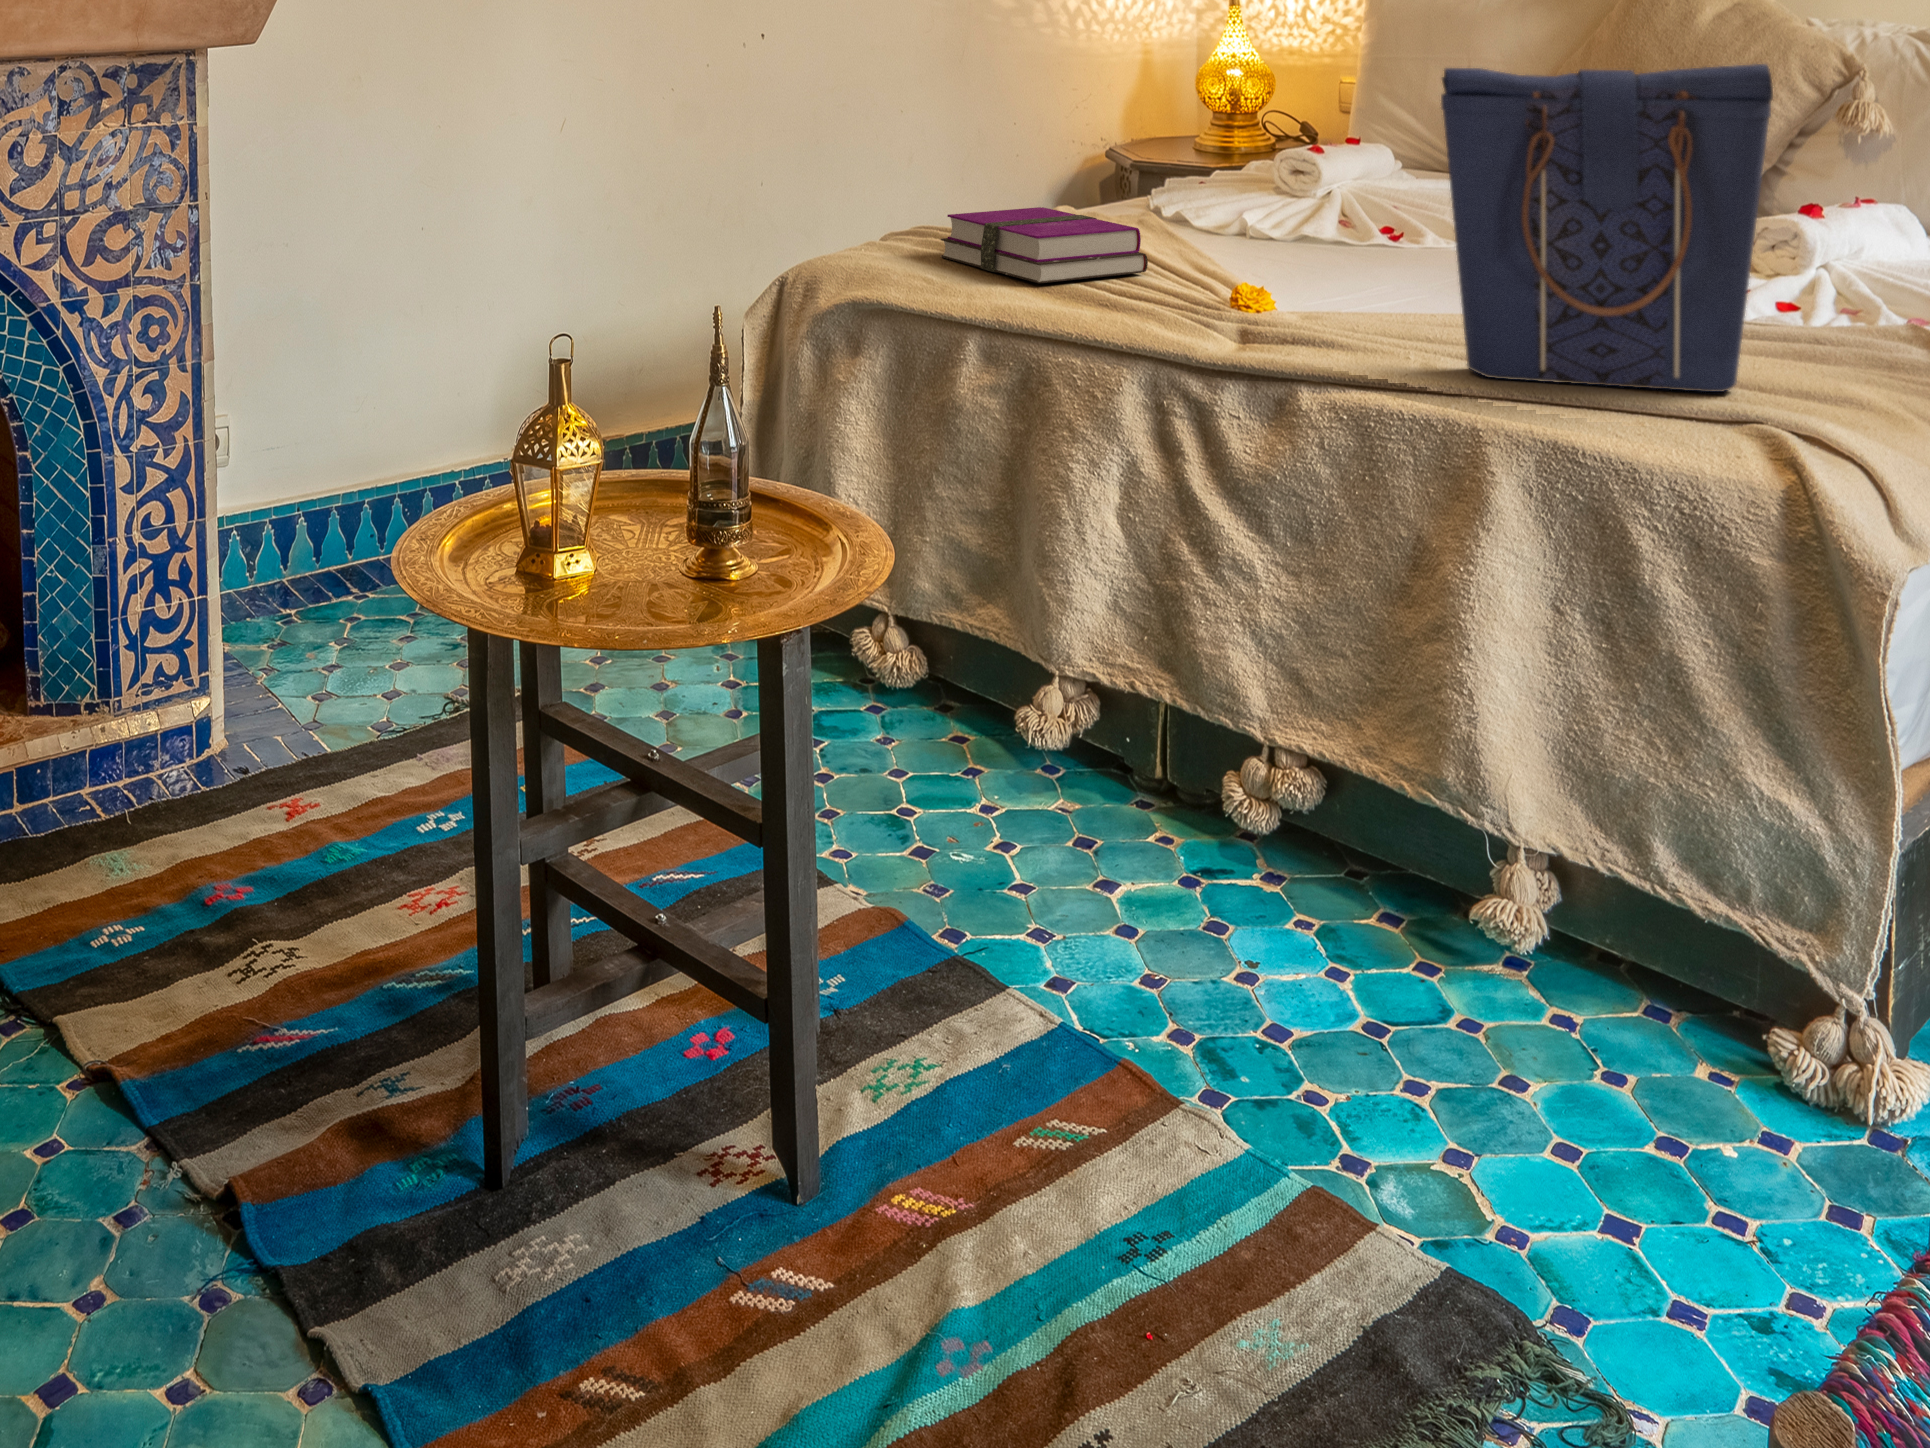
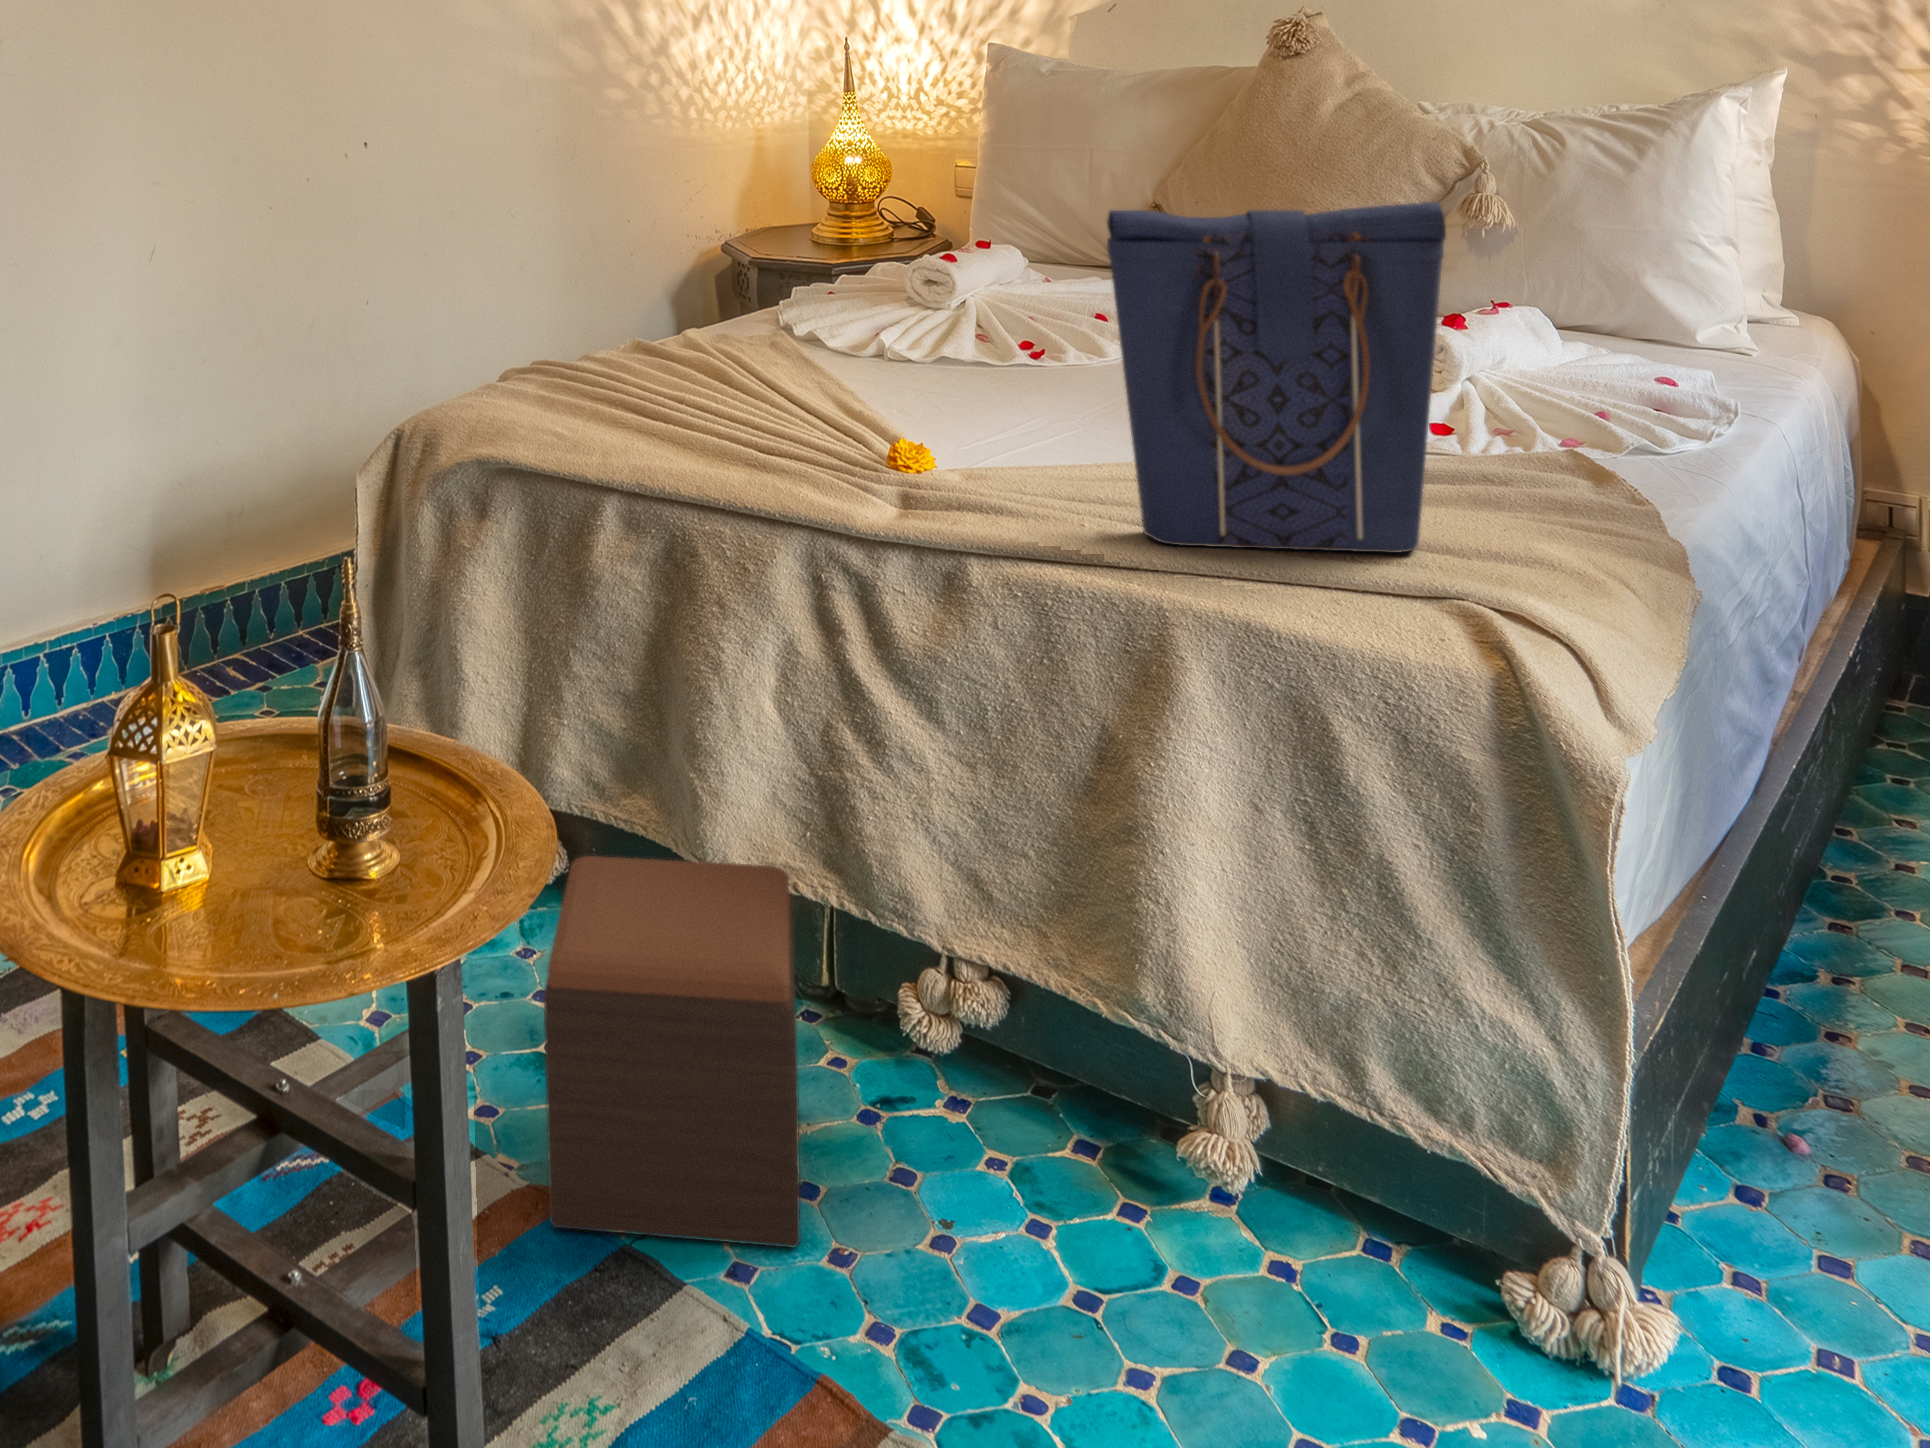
hardback book: present [940,207,1148,283] -> none [569,340,790,435]
footstool: none [889,632,1124,966] -> present [544,856,801,1248]

